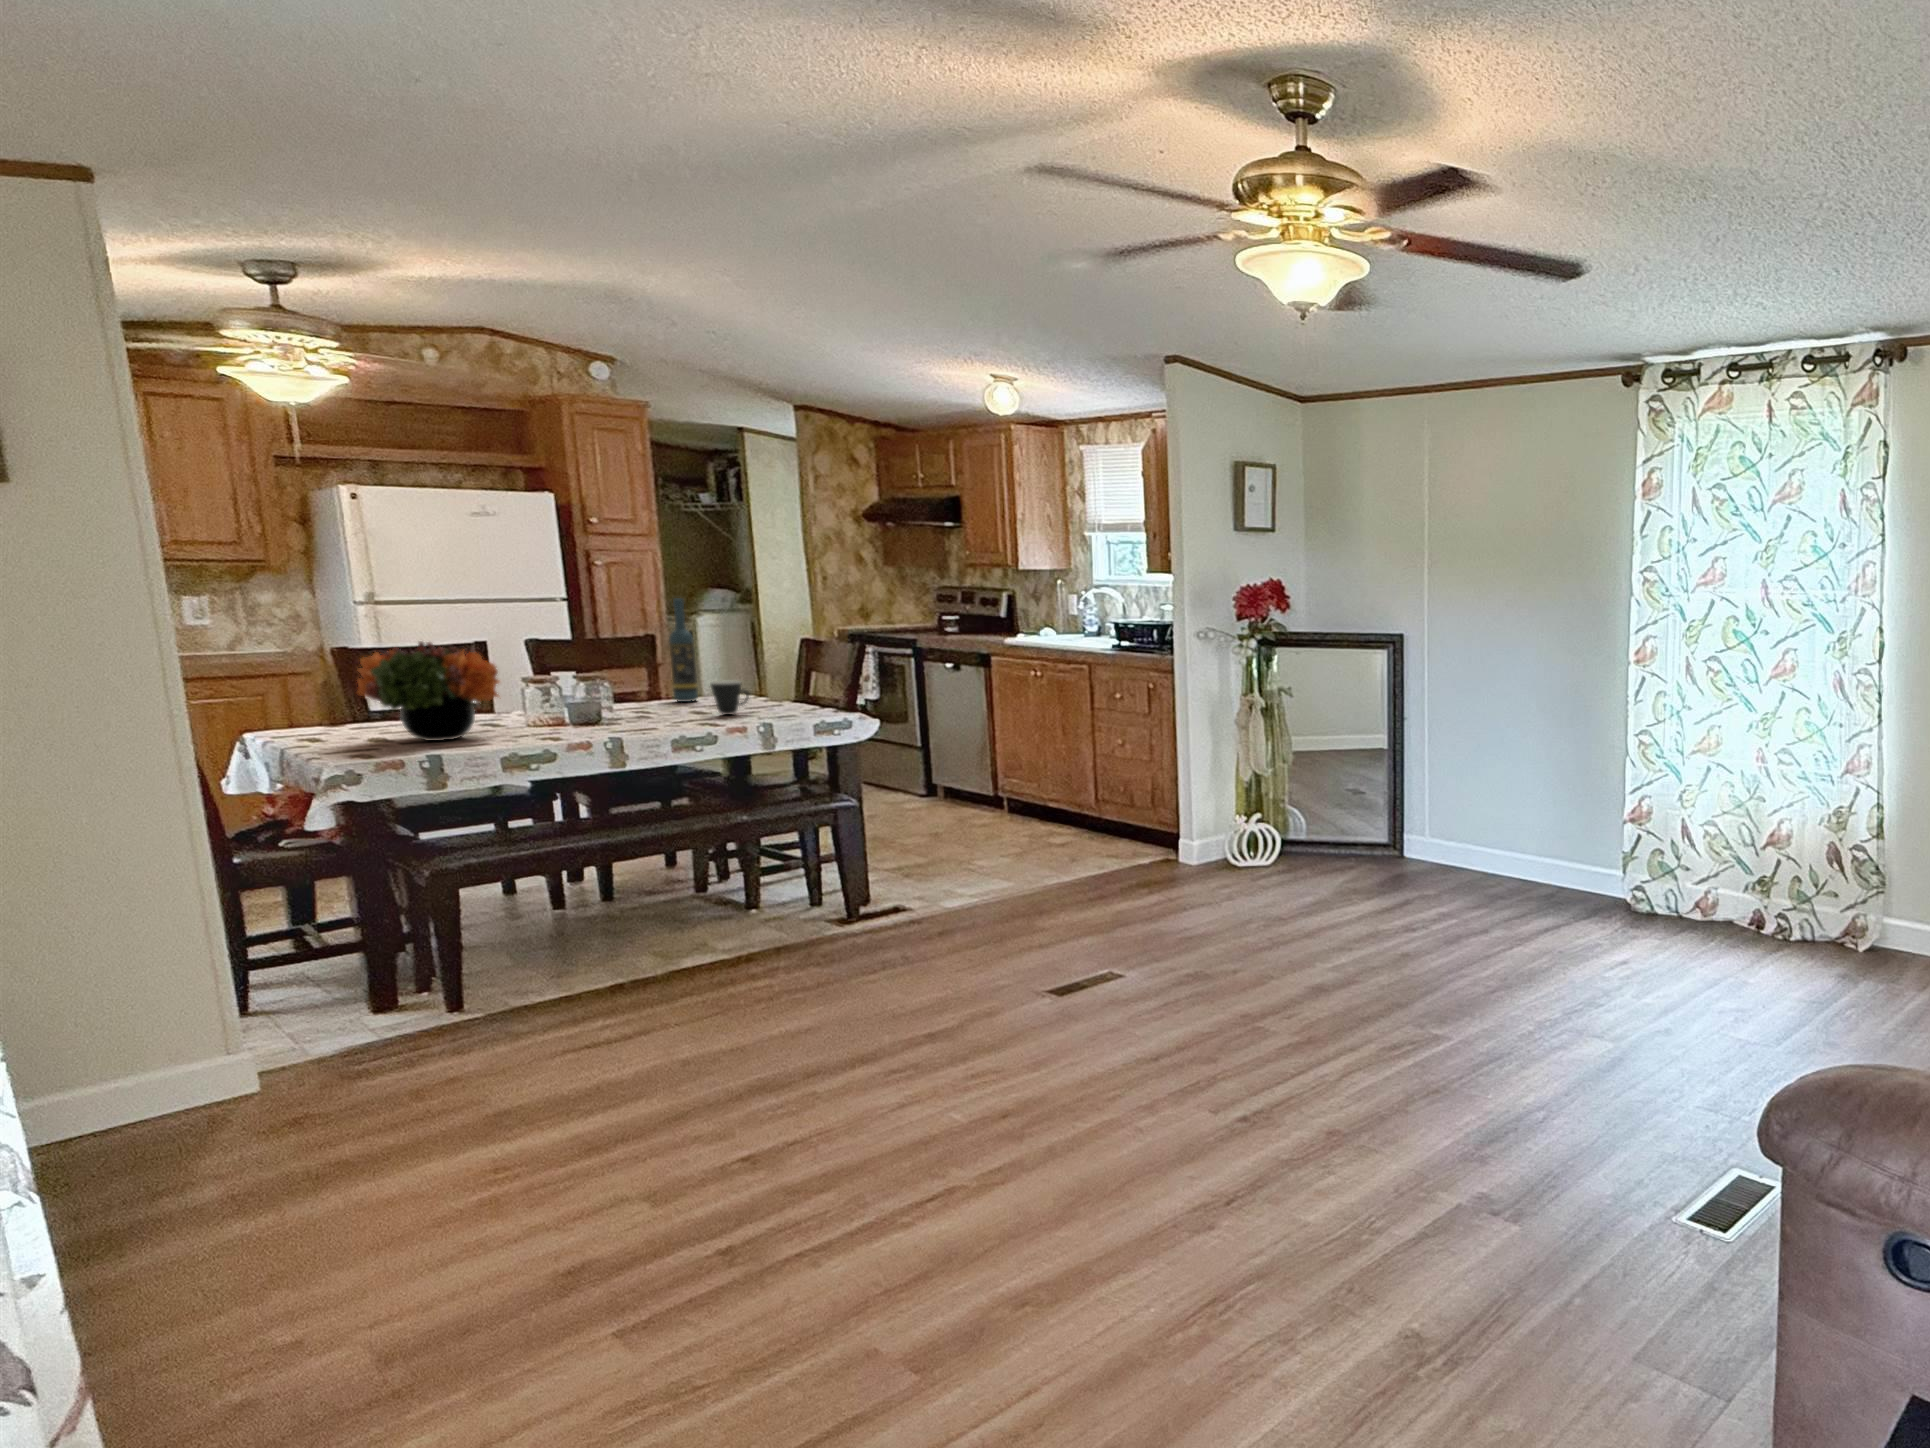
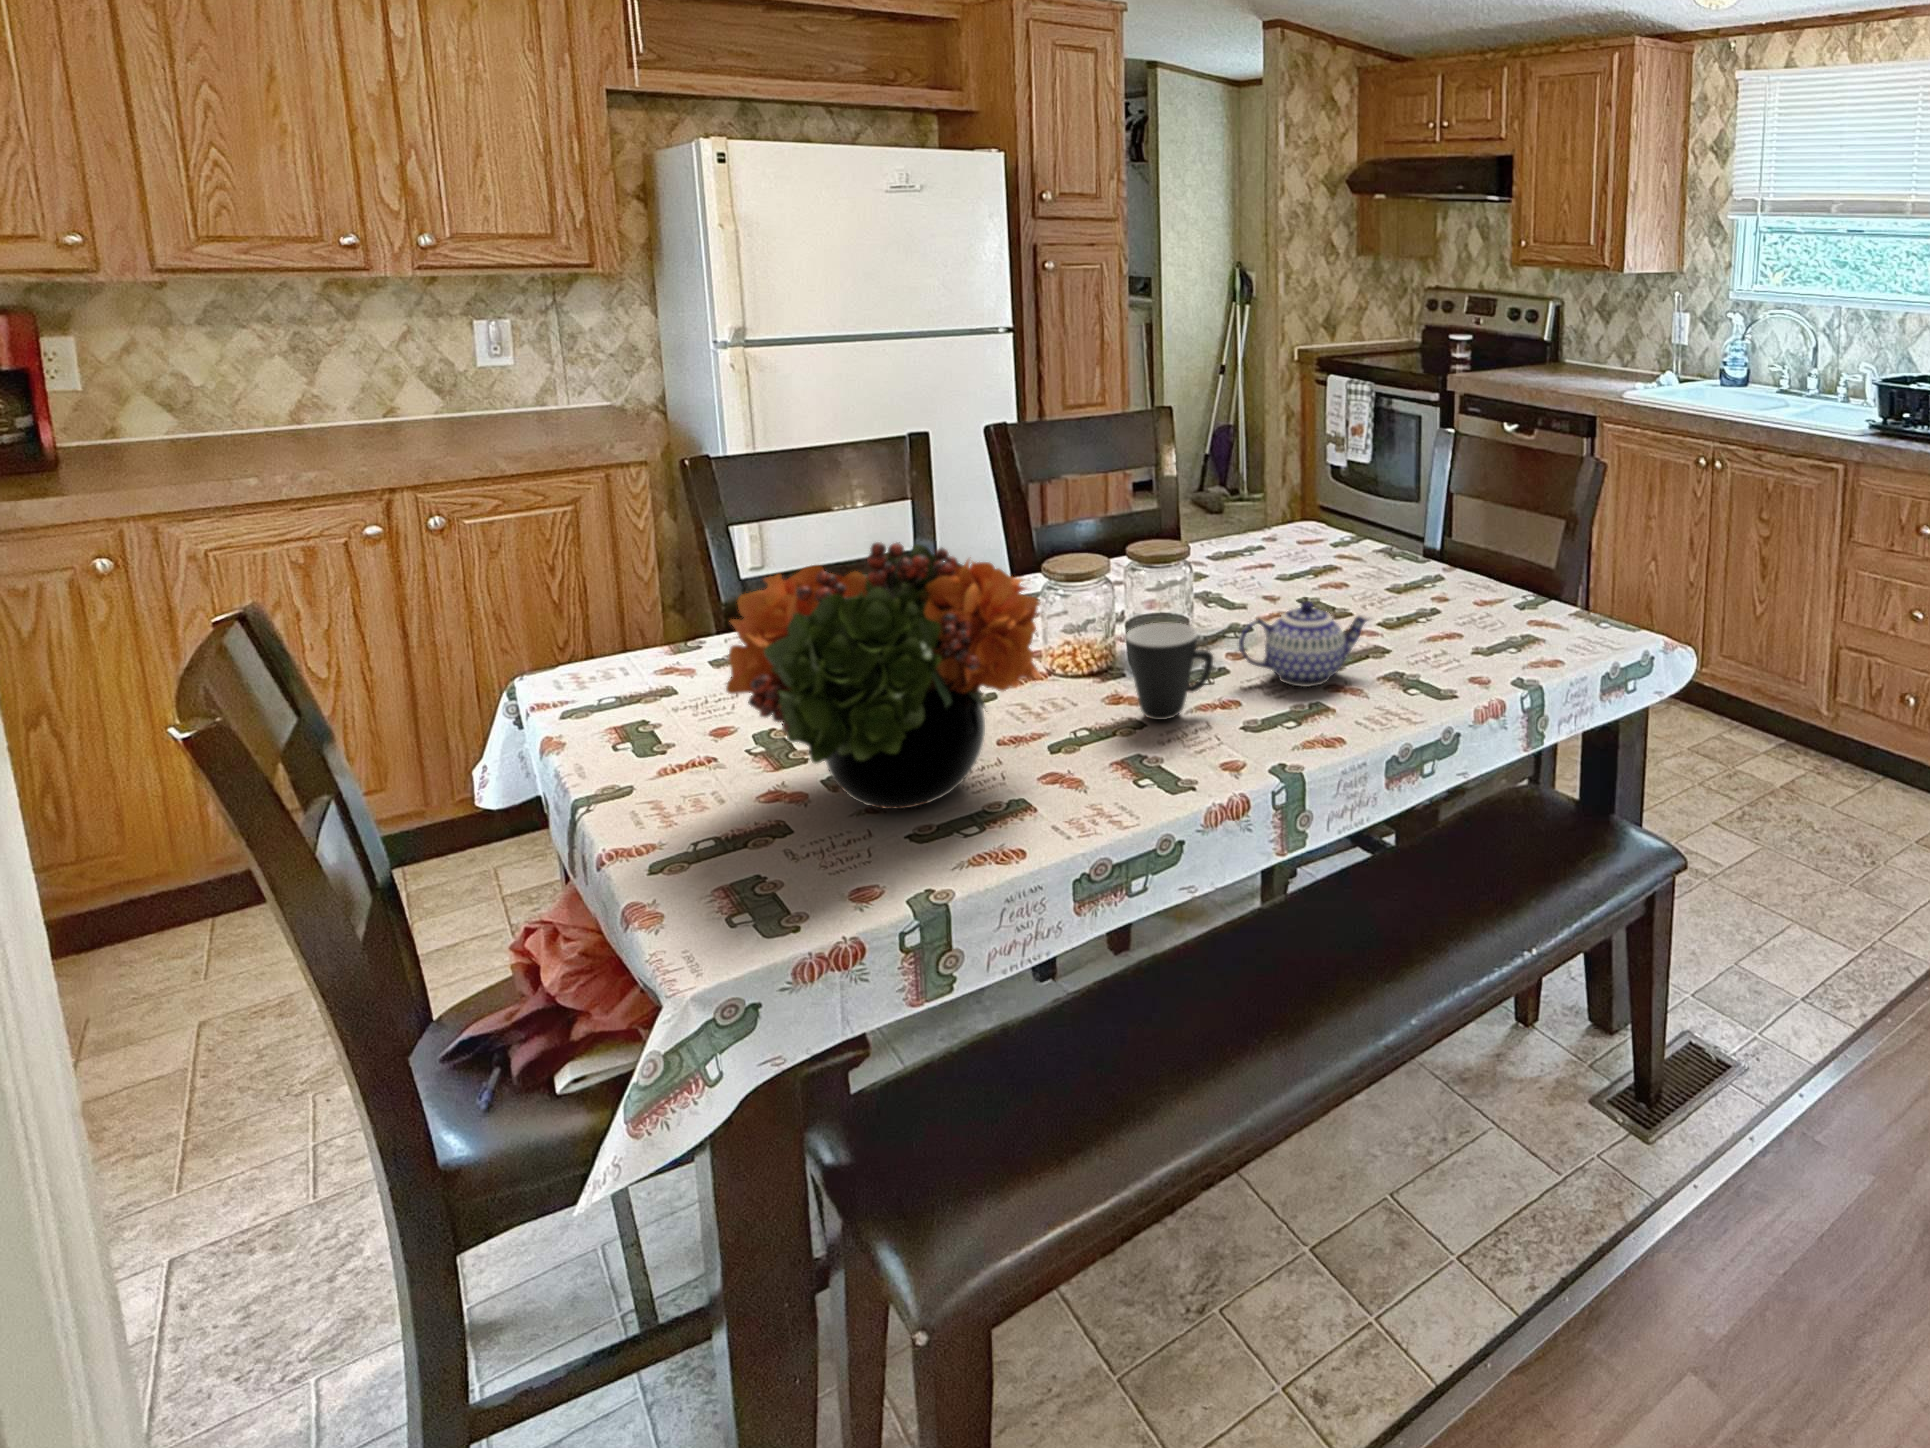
wine bottle: present [669,598,698,702] -> none [1279,370,1322,587]
mug: present [710,681,749,715] -> present [1126,623,1213,720]
teapot: none [615,686,684,720] -> present [1239,601,1369,687]

